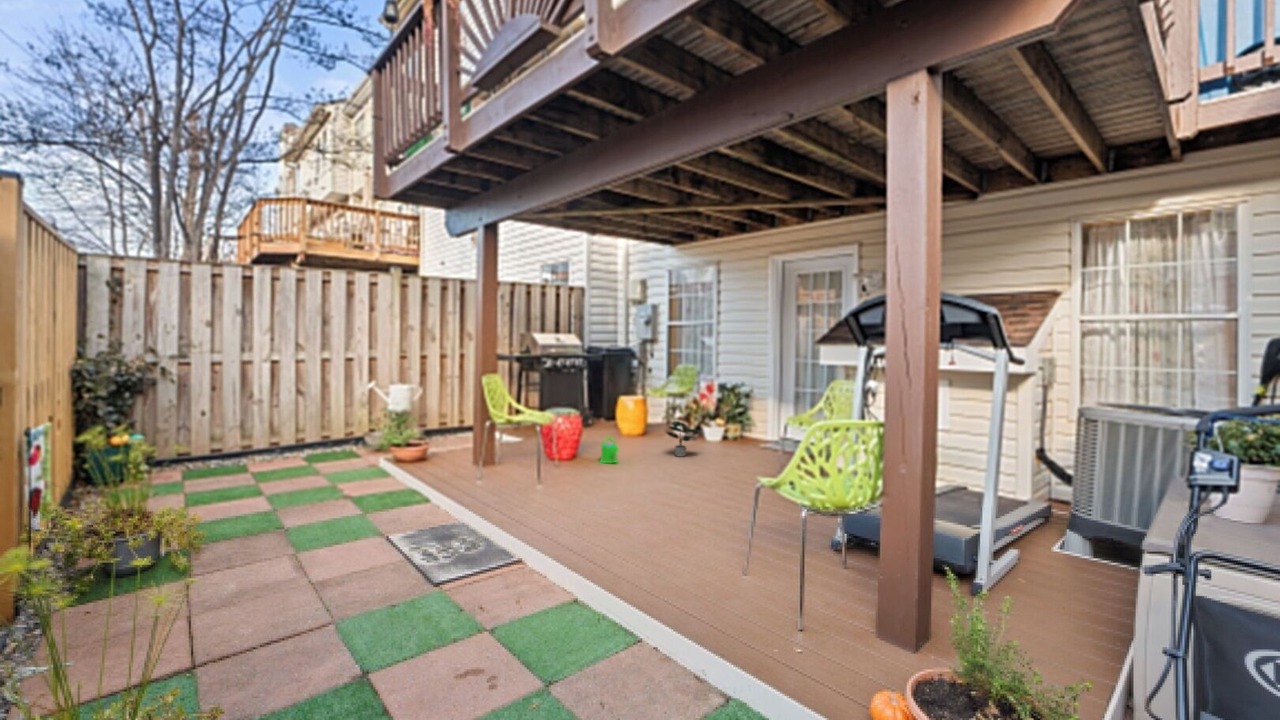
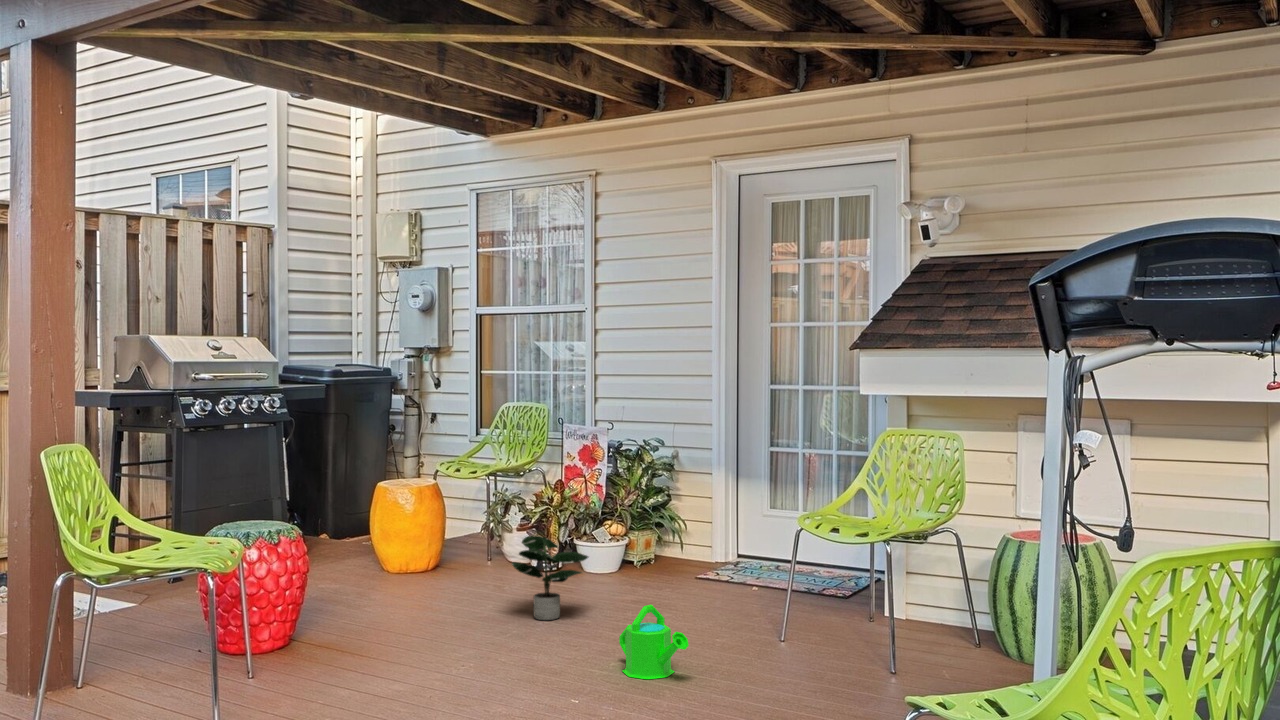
watering can: present [600,438,619,463] -> present [619,605,689,679]

